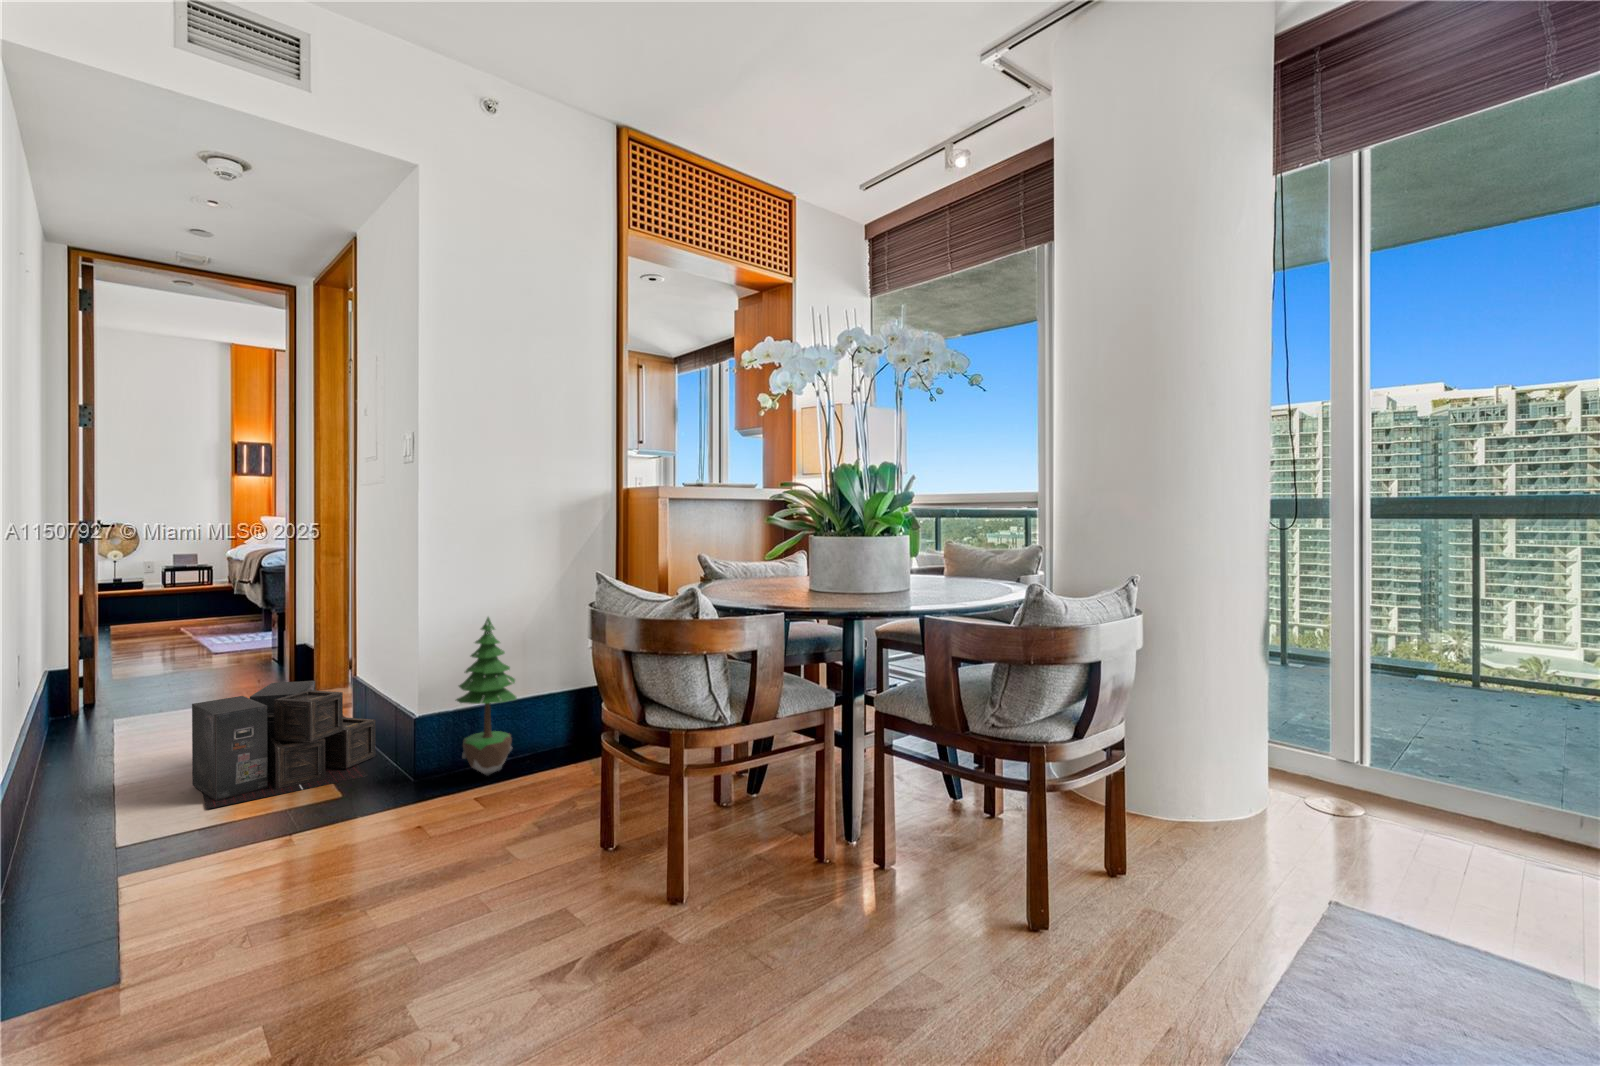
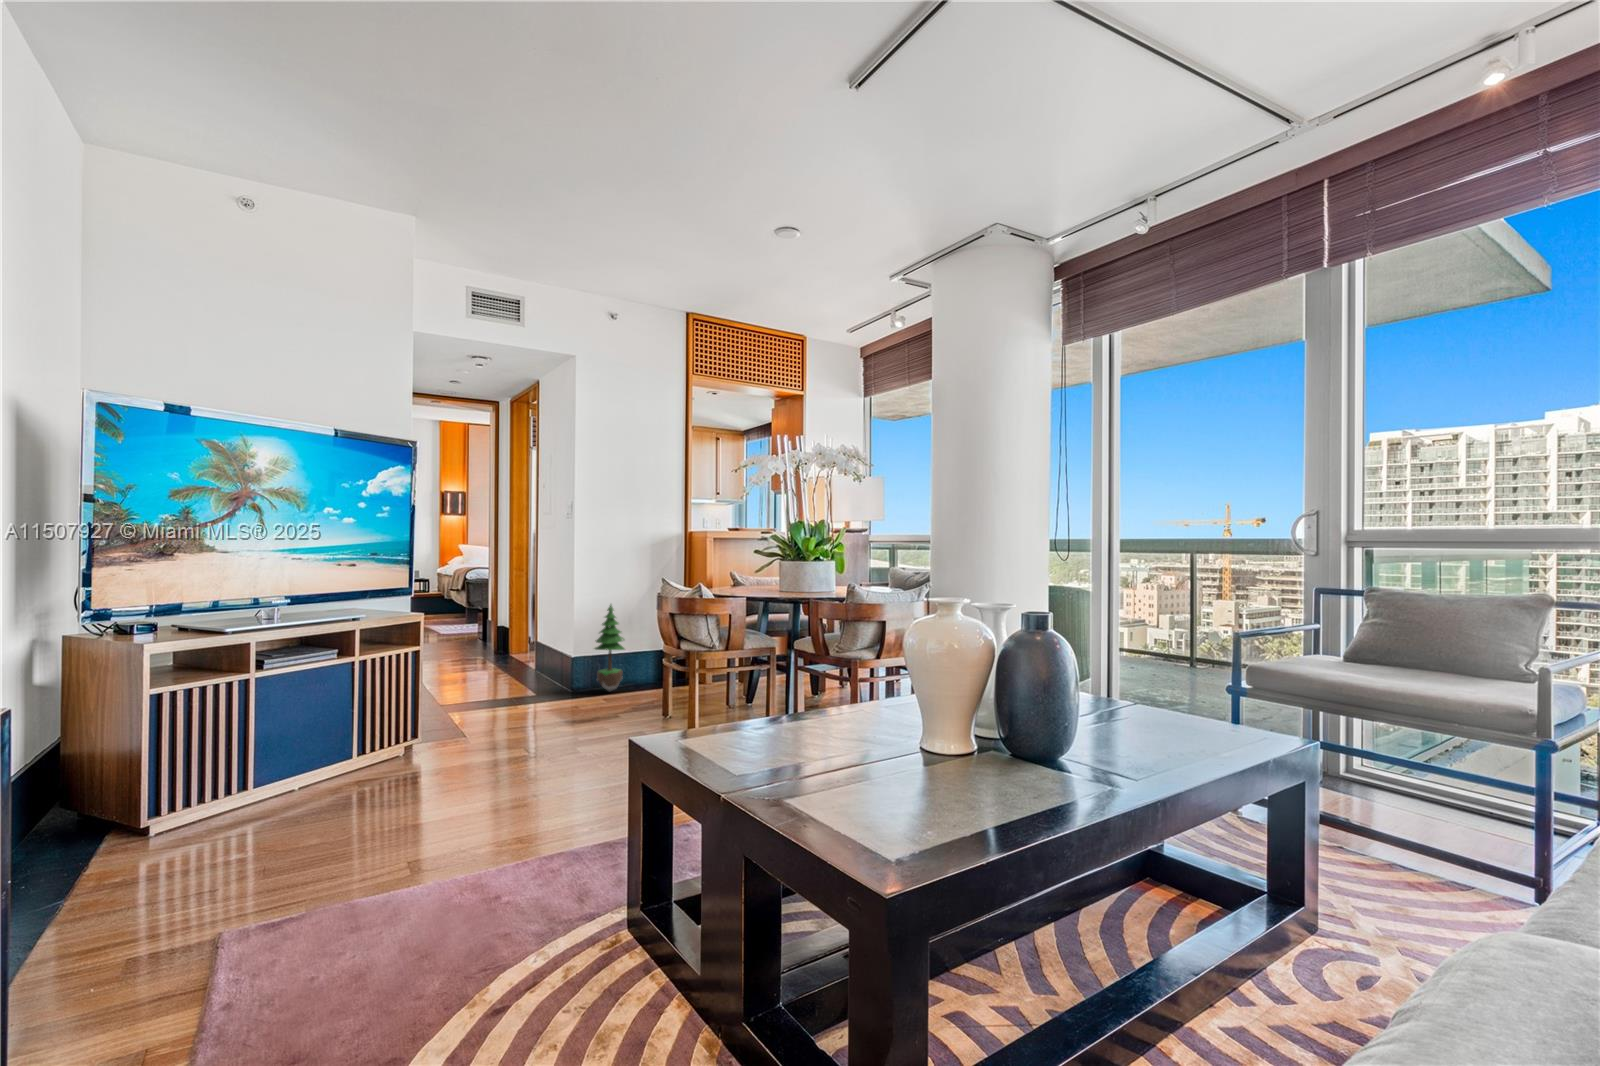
speaker: present [192,681,375,809] -> none [461,640,557,698]

